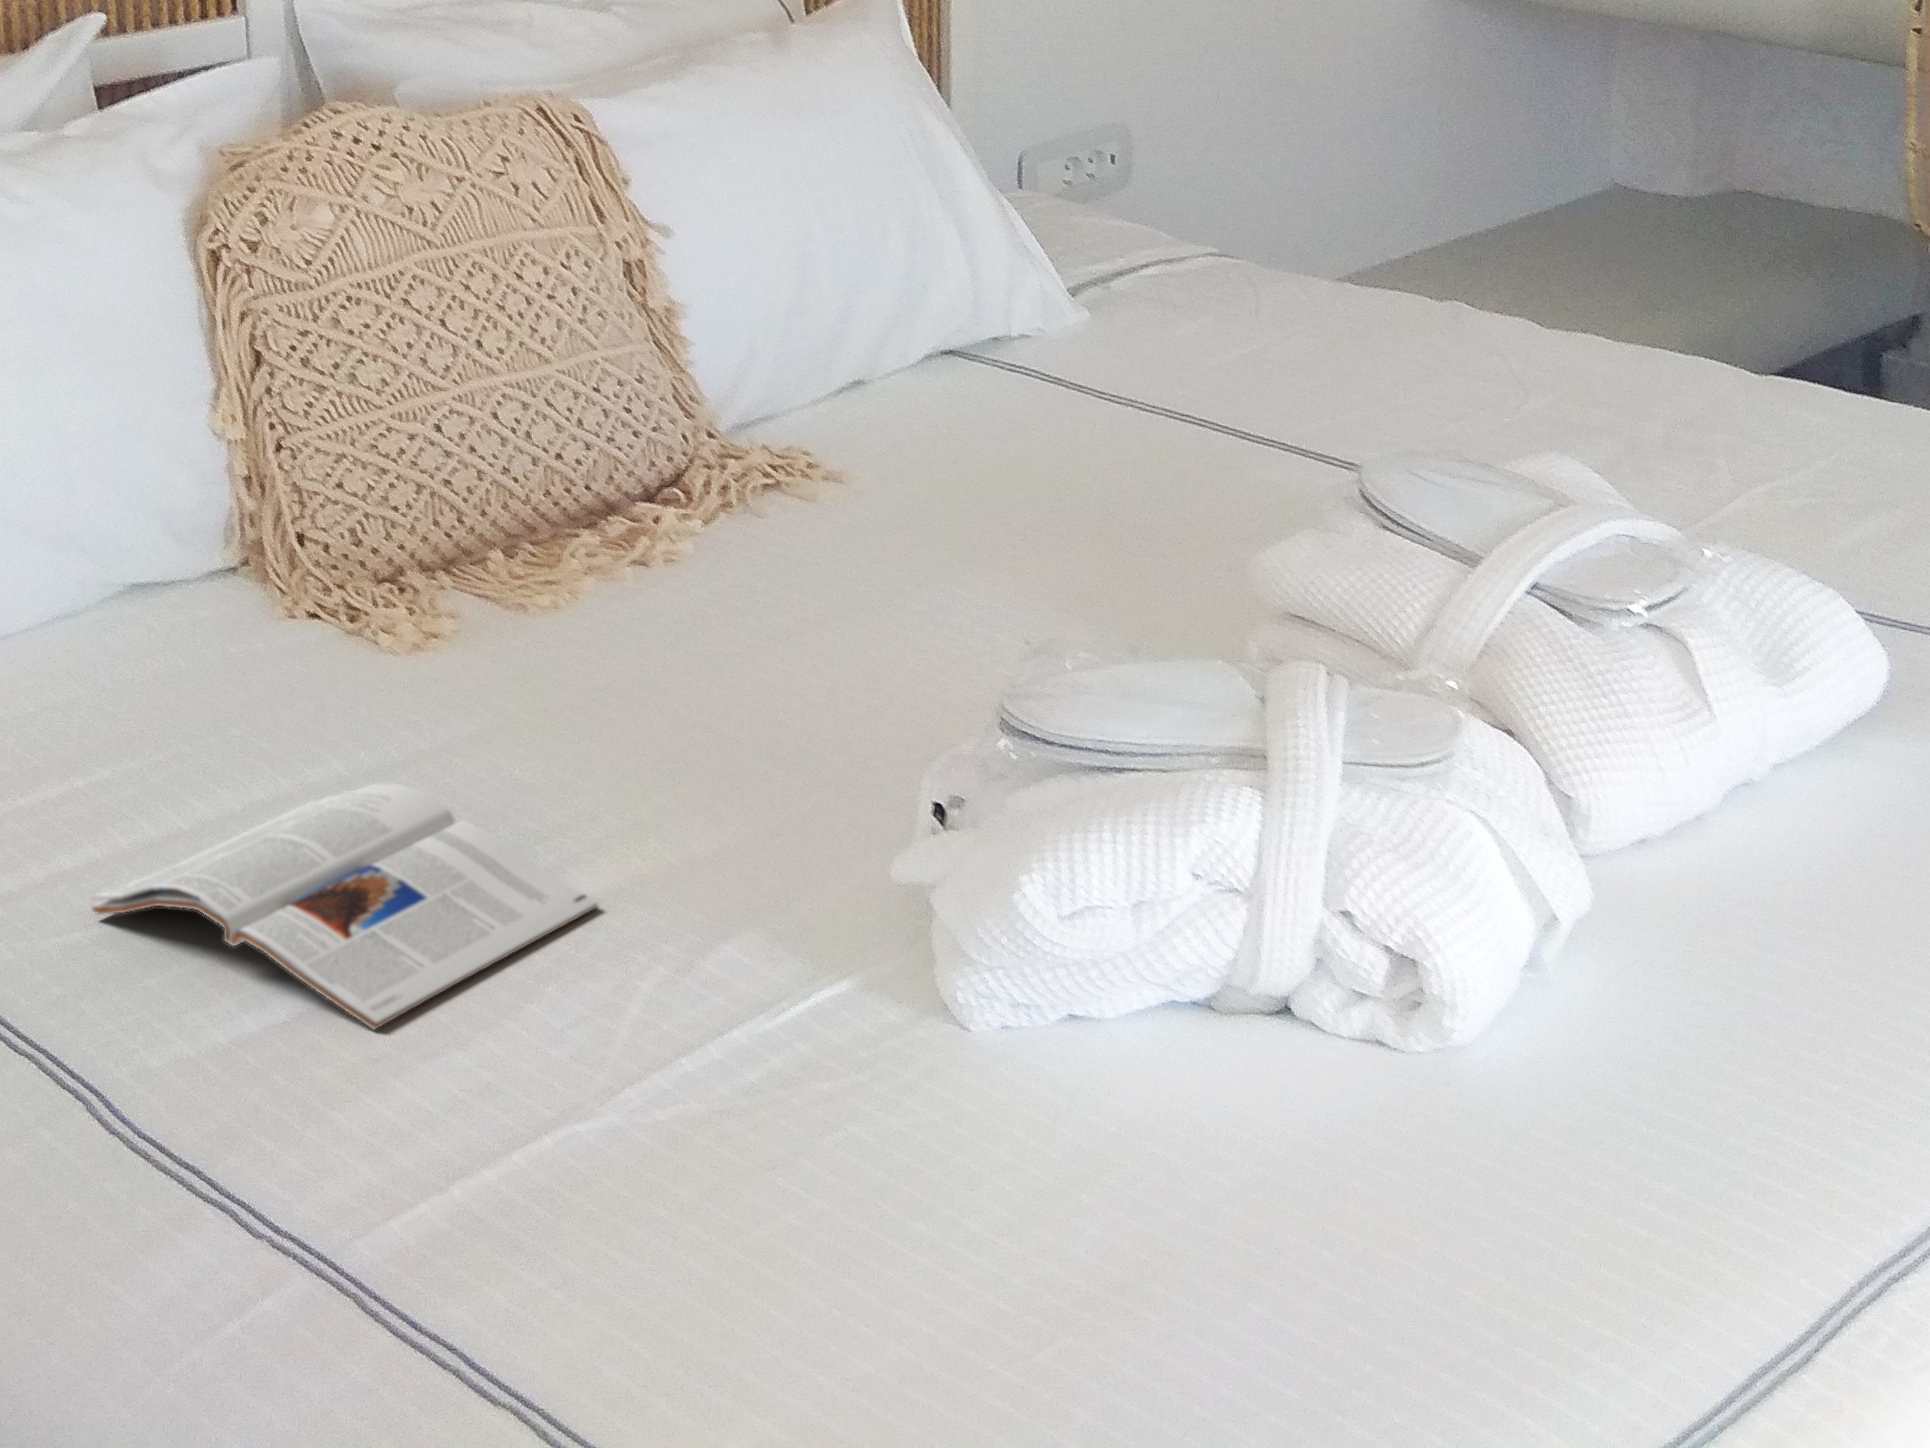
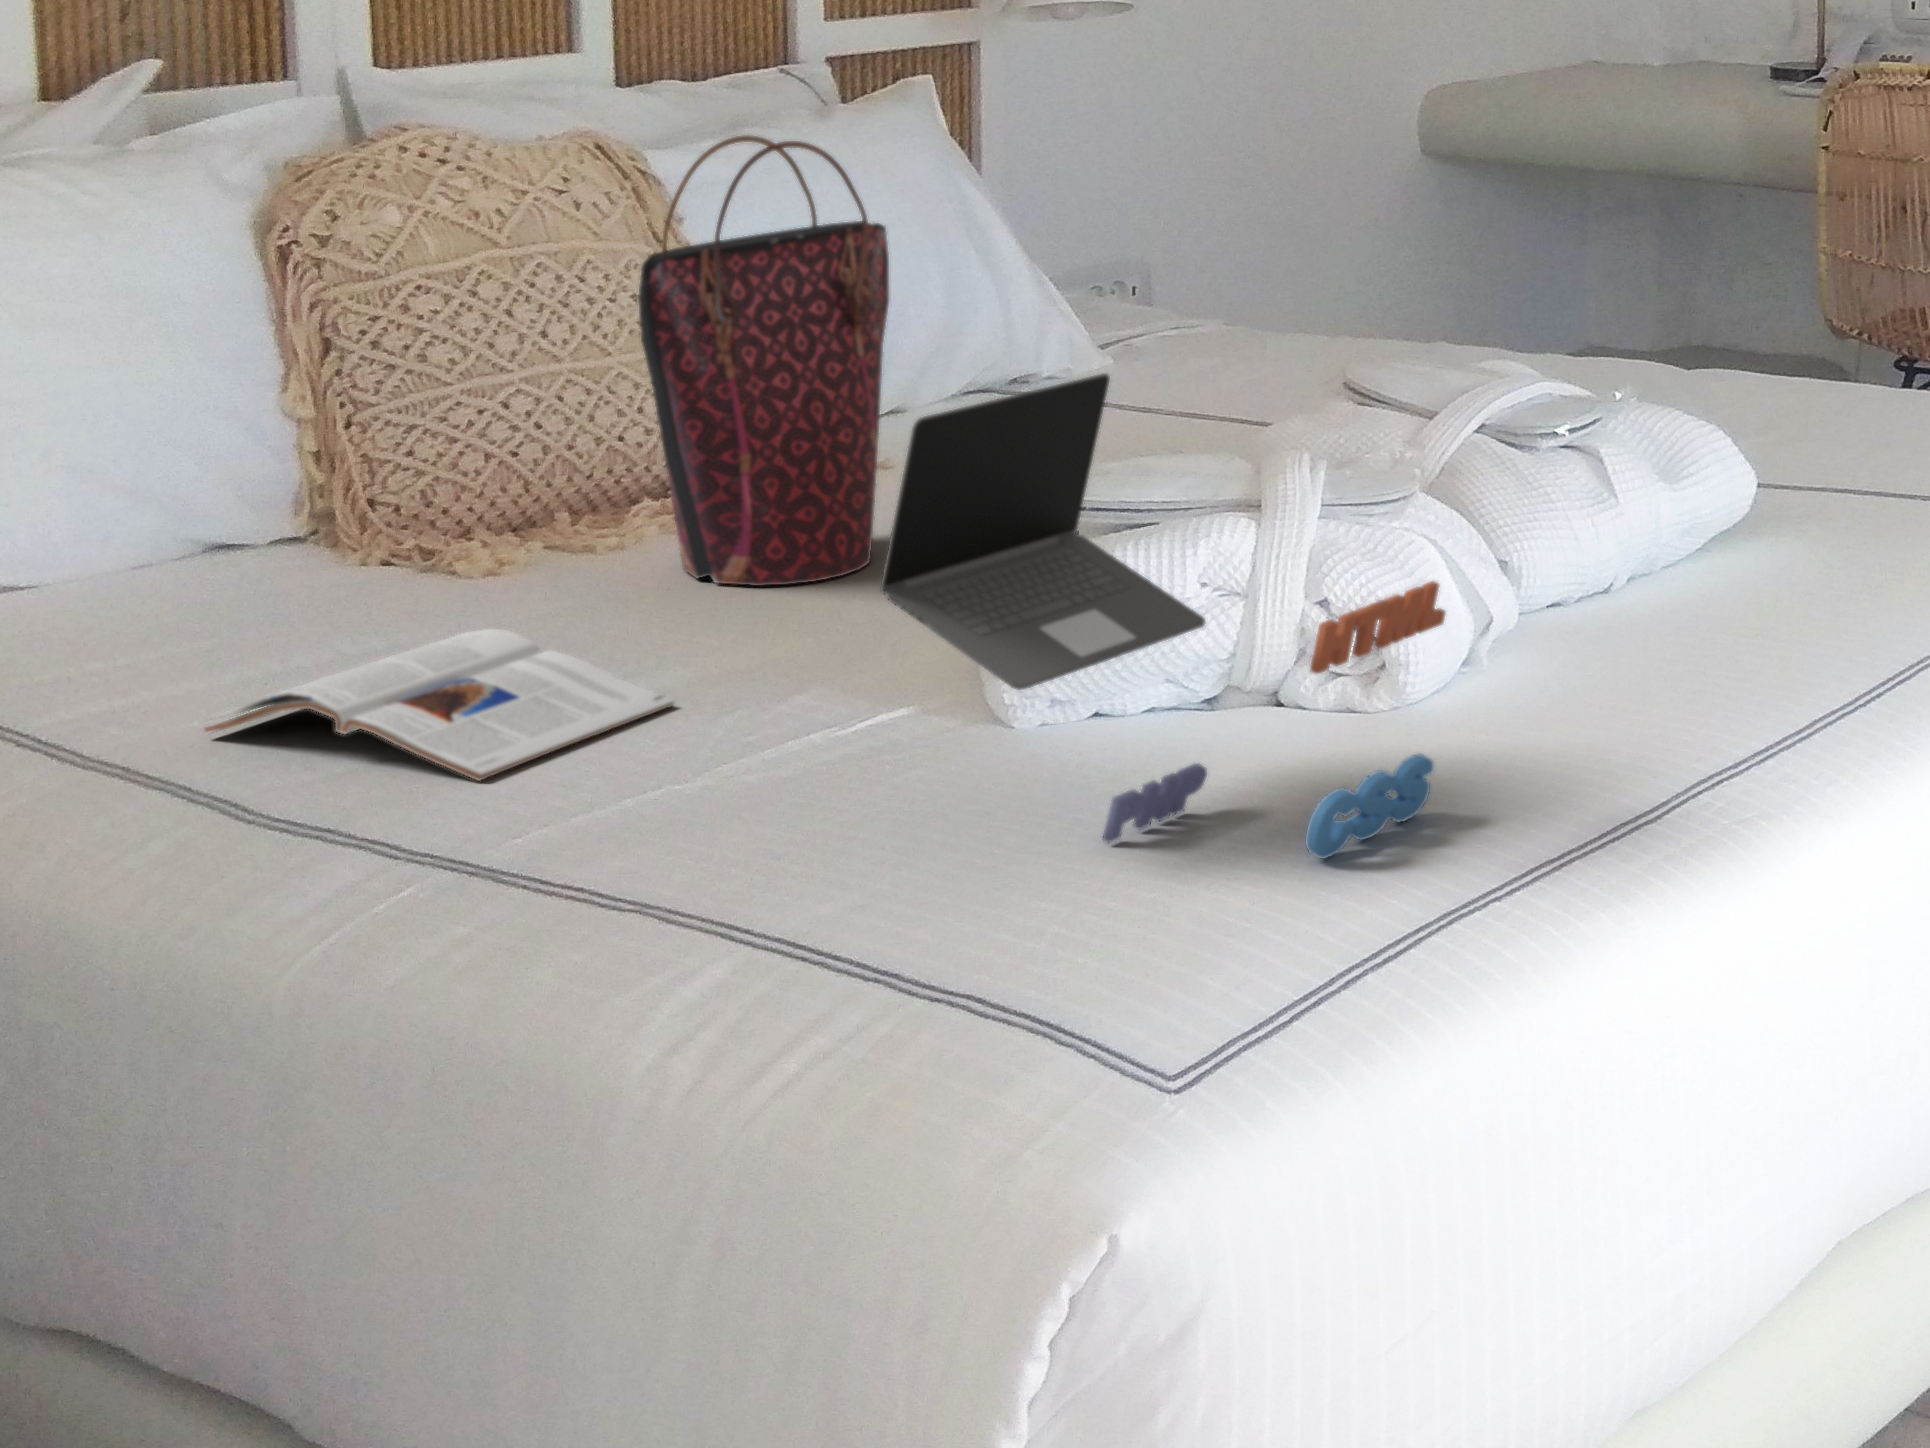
handbag: none [570,168,851,695] -> present [638,135,889,586]
laptop: none [822,616,1523,1304] -> present [880,374,1446,858]

